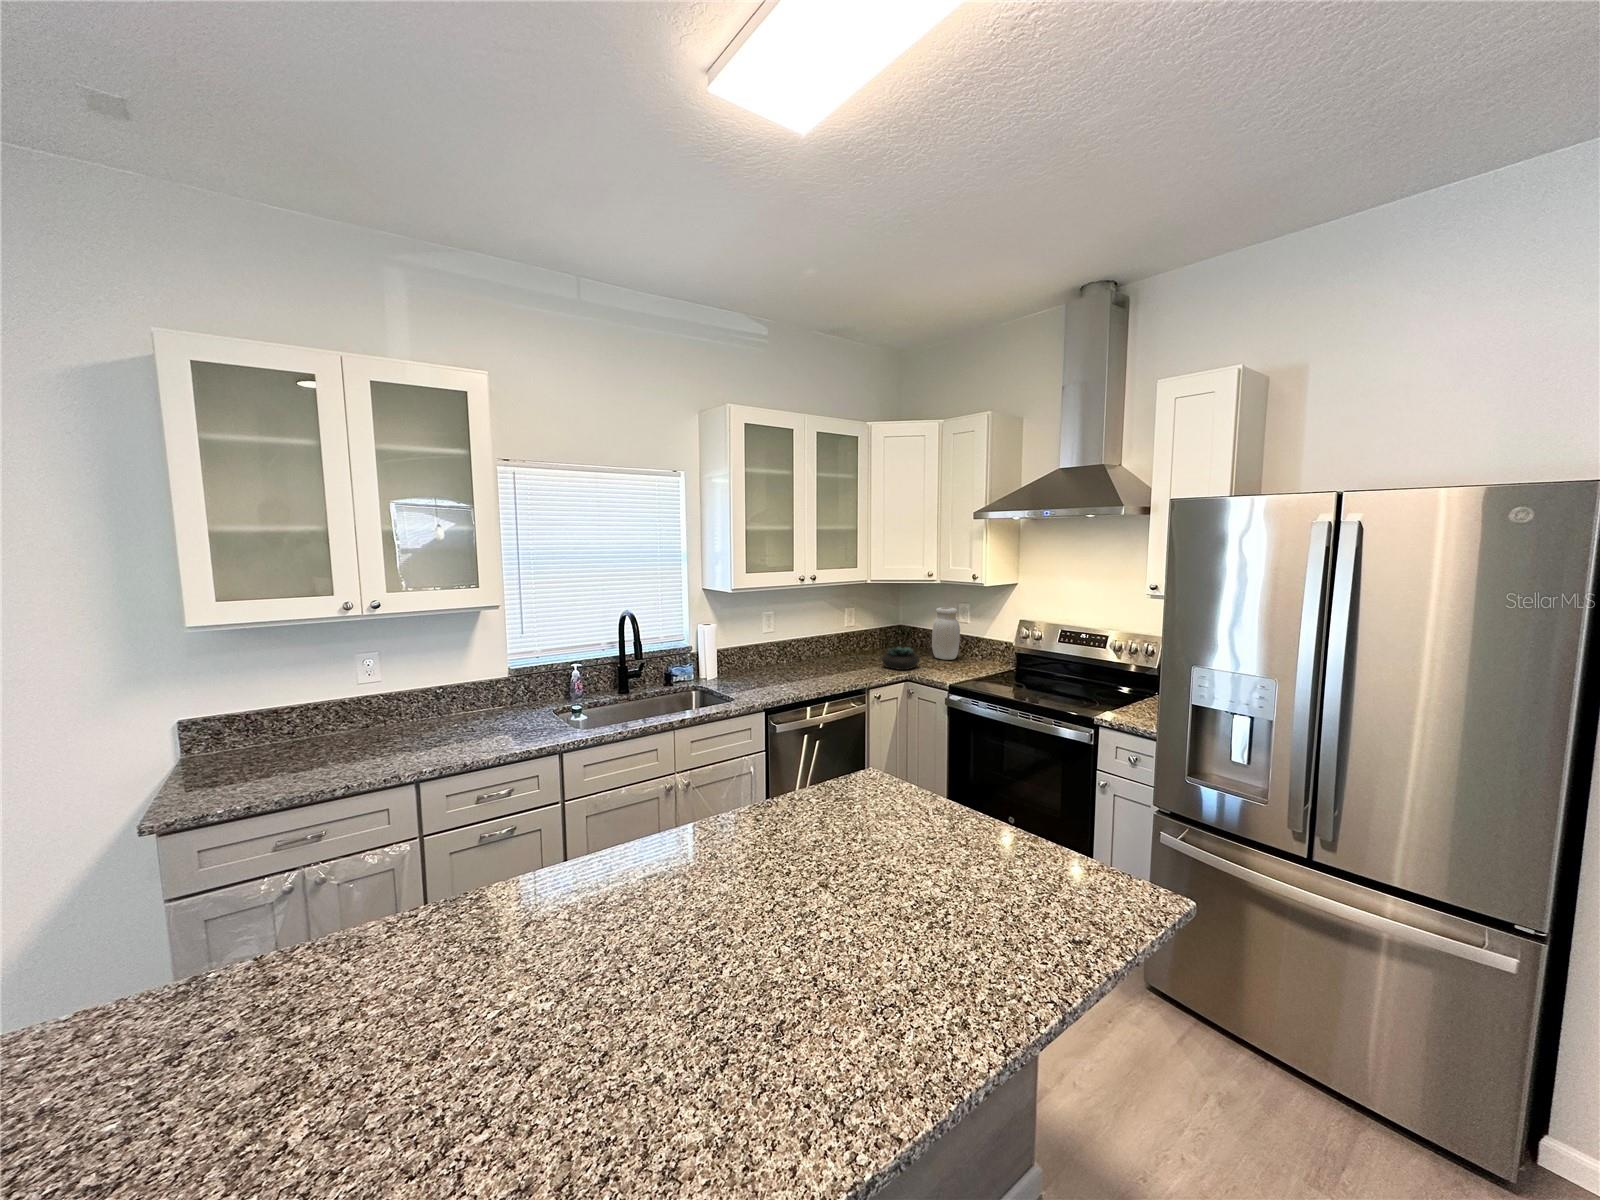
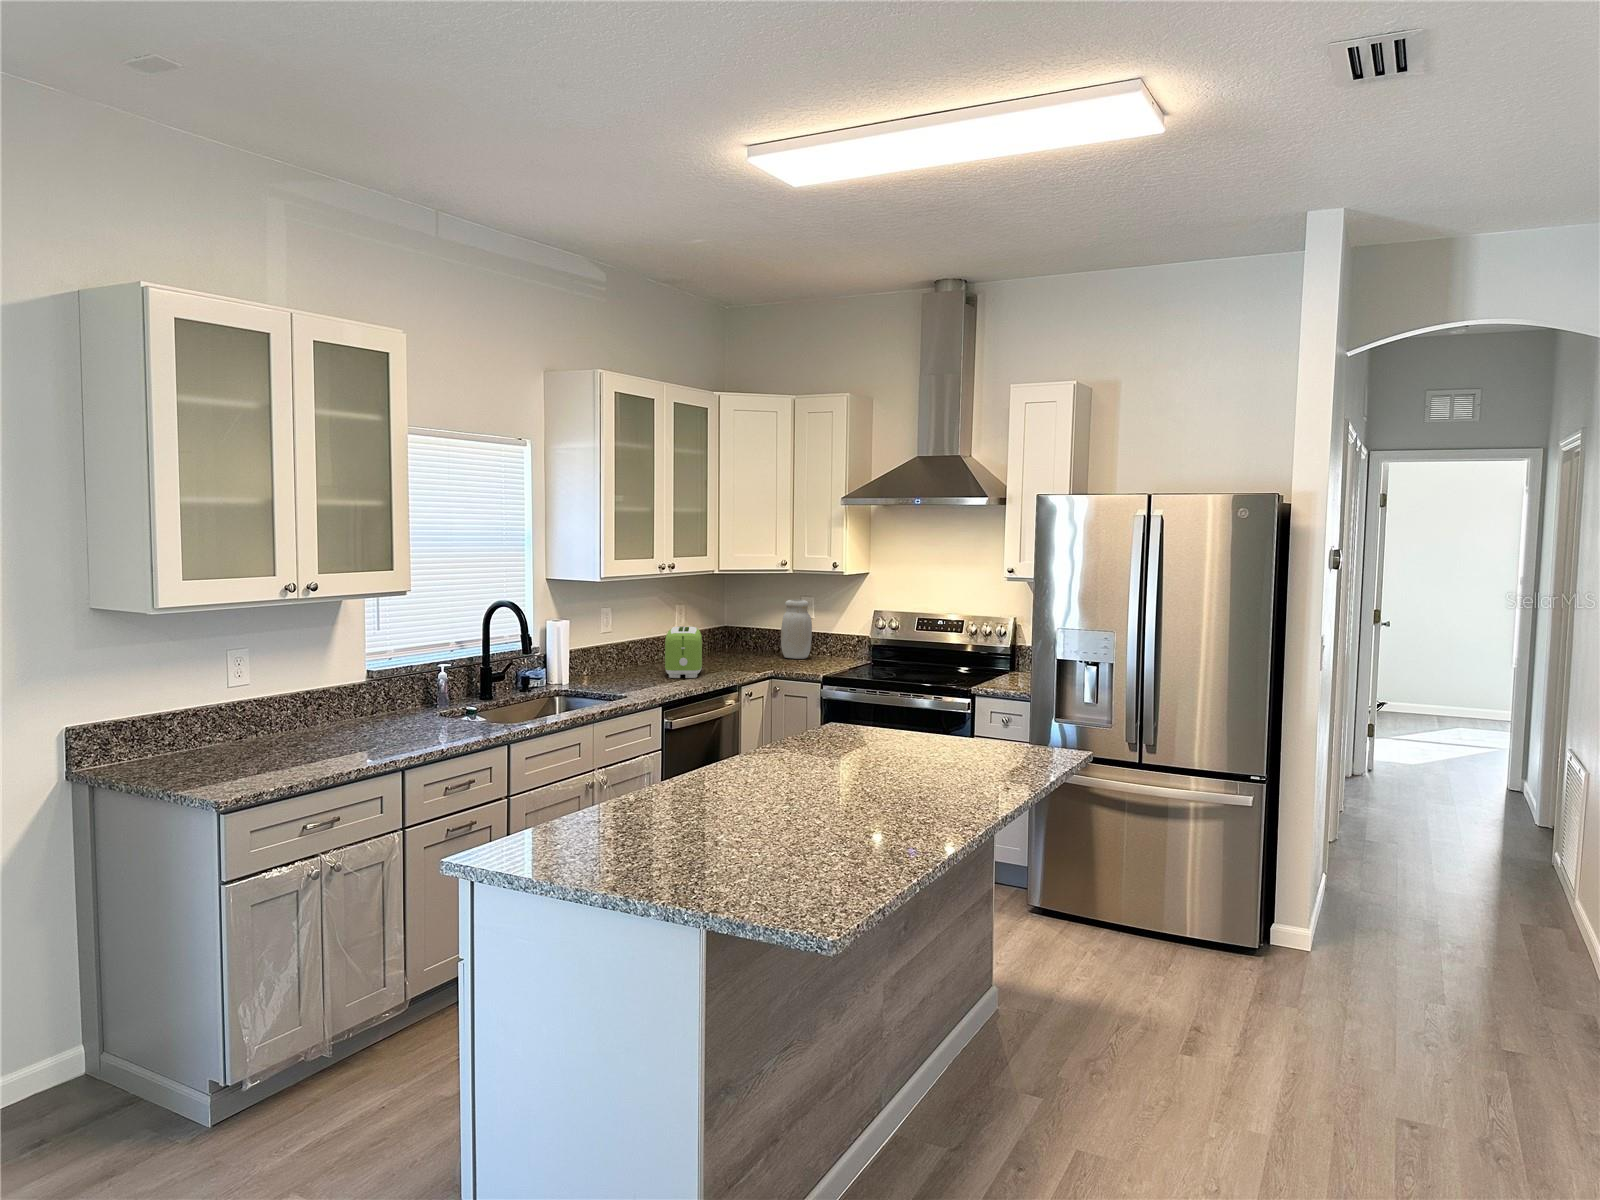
toaster: none [804,630,846,678] -> present [665,627,702,678]
succulent plant: present [881,647,920,670] -> none [737,643,780,668]

